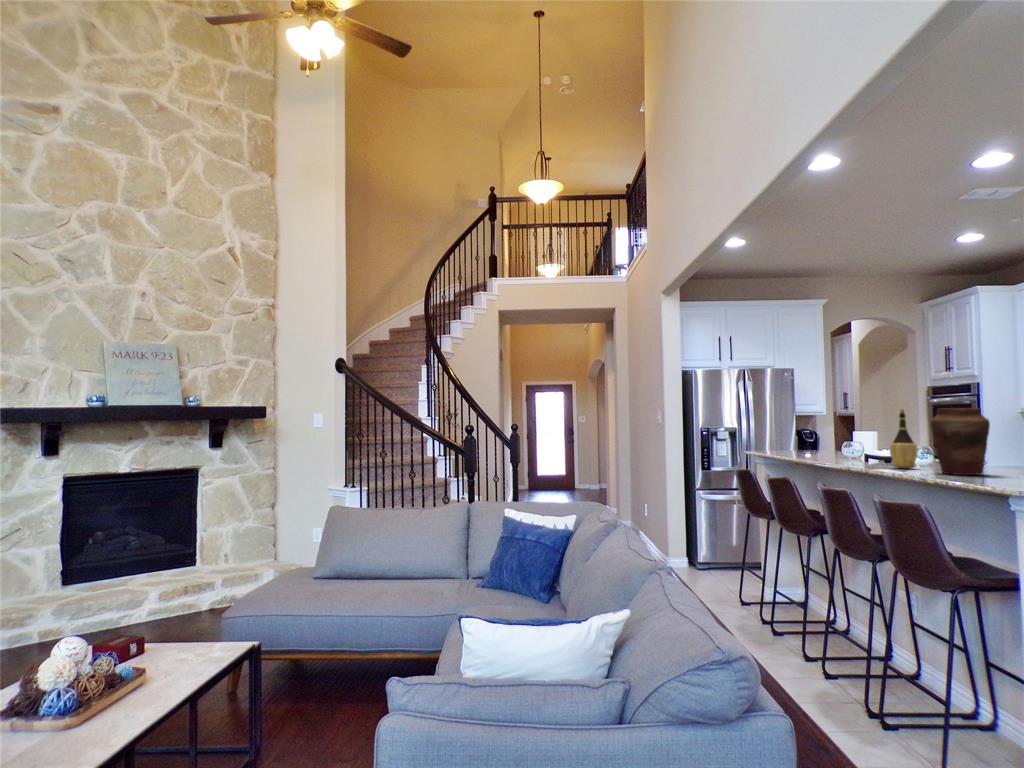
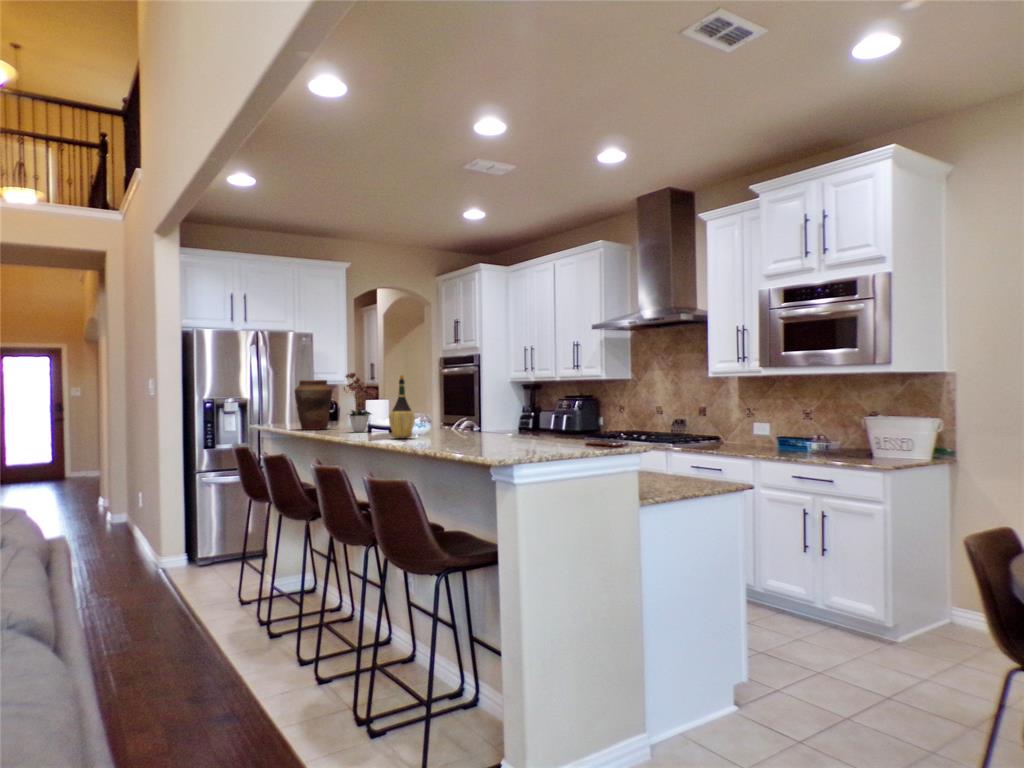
flower arrangement: none [834,404,874,461] -> present [344,373,378,432]
vase: present [930,408,990,475] -> present [294,380,333,430]

